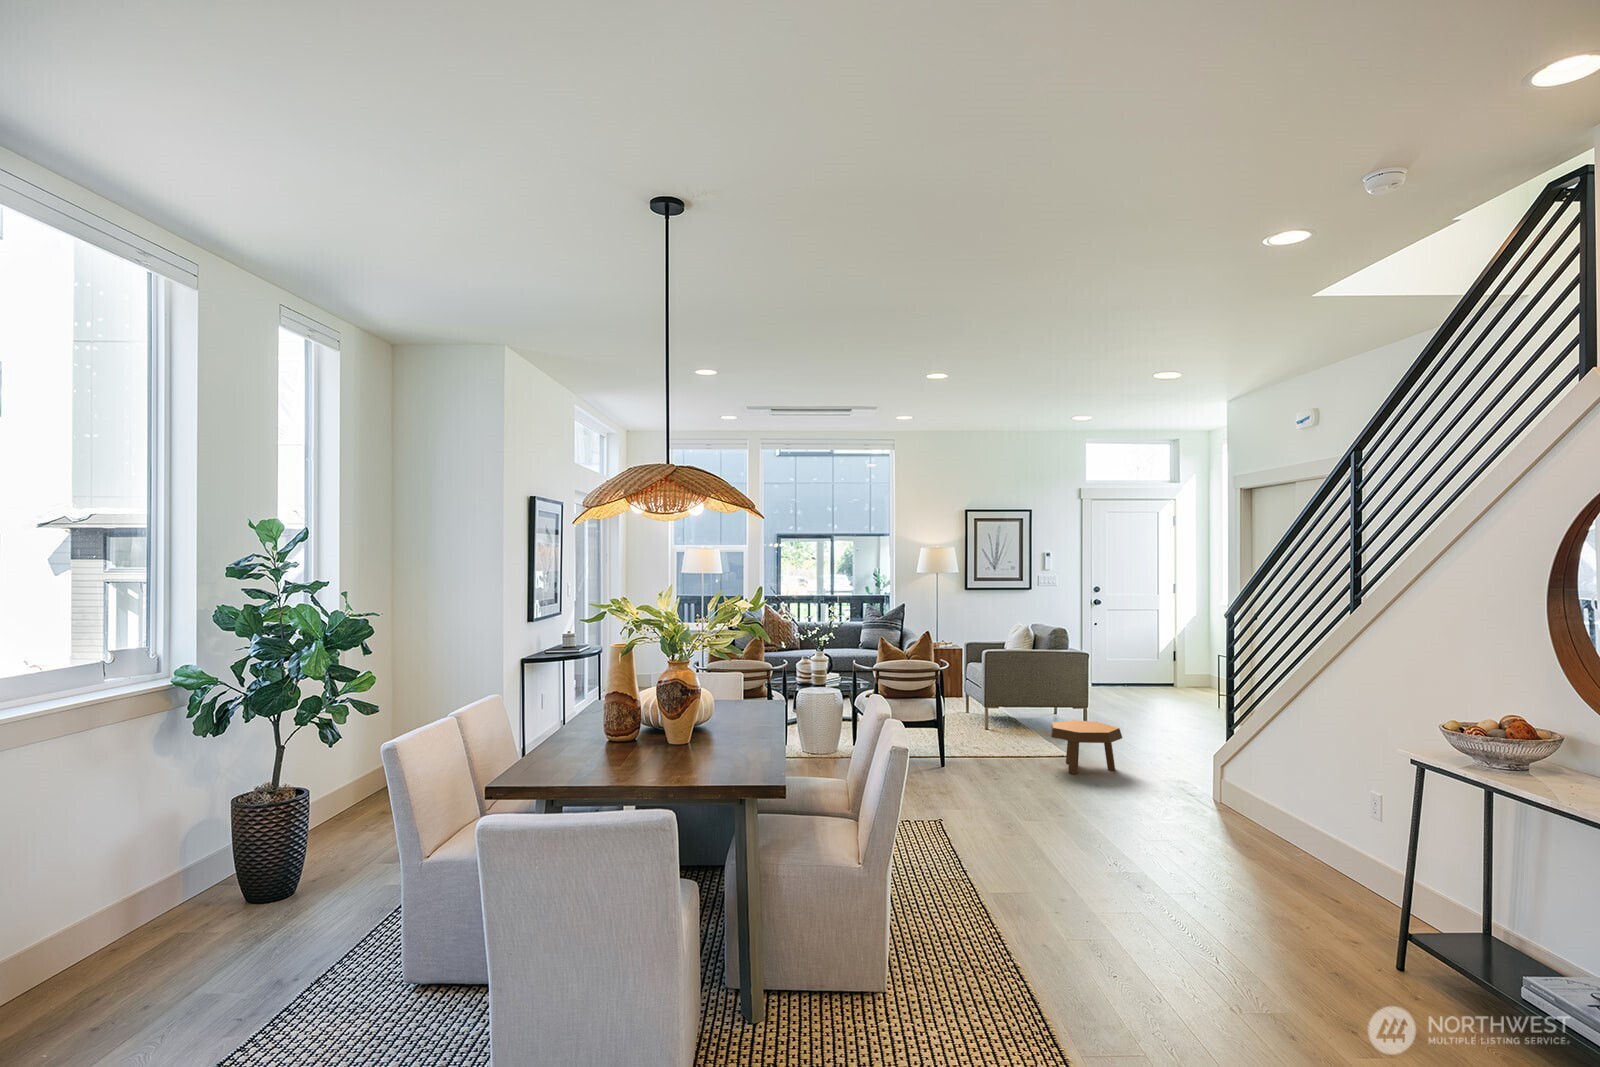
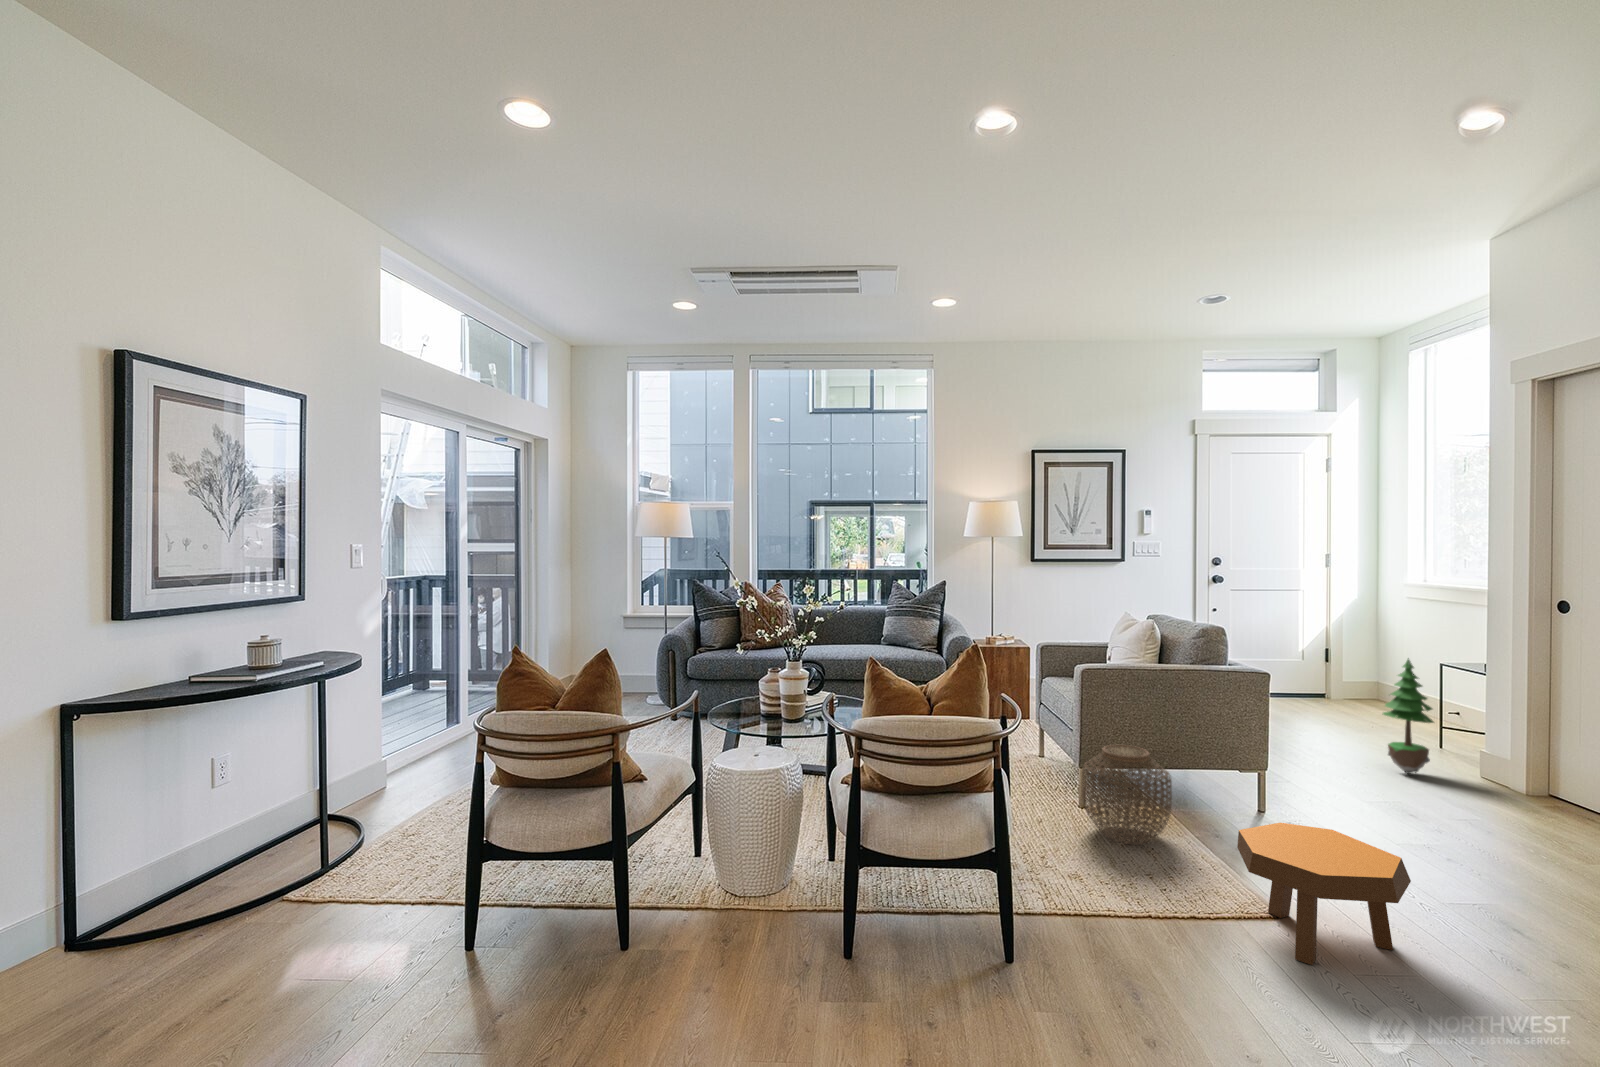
potted tree: none [1170,648,1198,719] -> present [1383,658,1434,774]
woven basket: none [983,693,1030,745] -> present [1082,745,1172,845]

